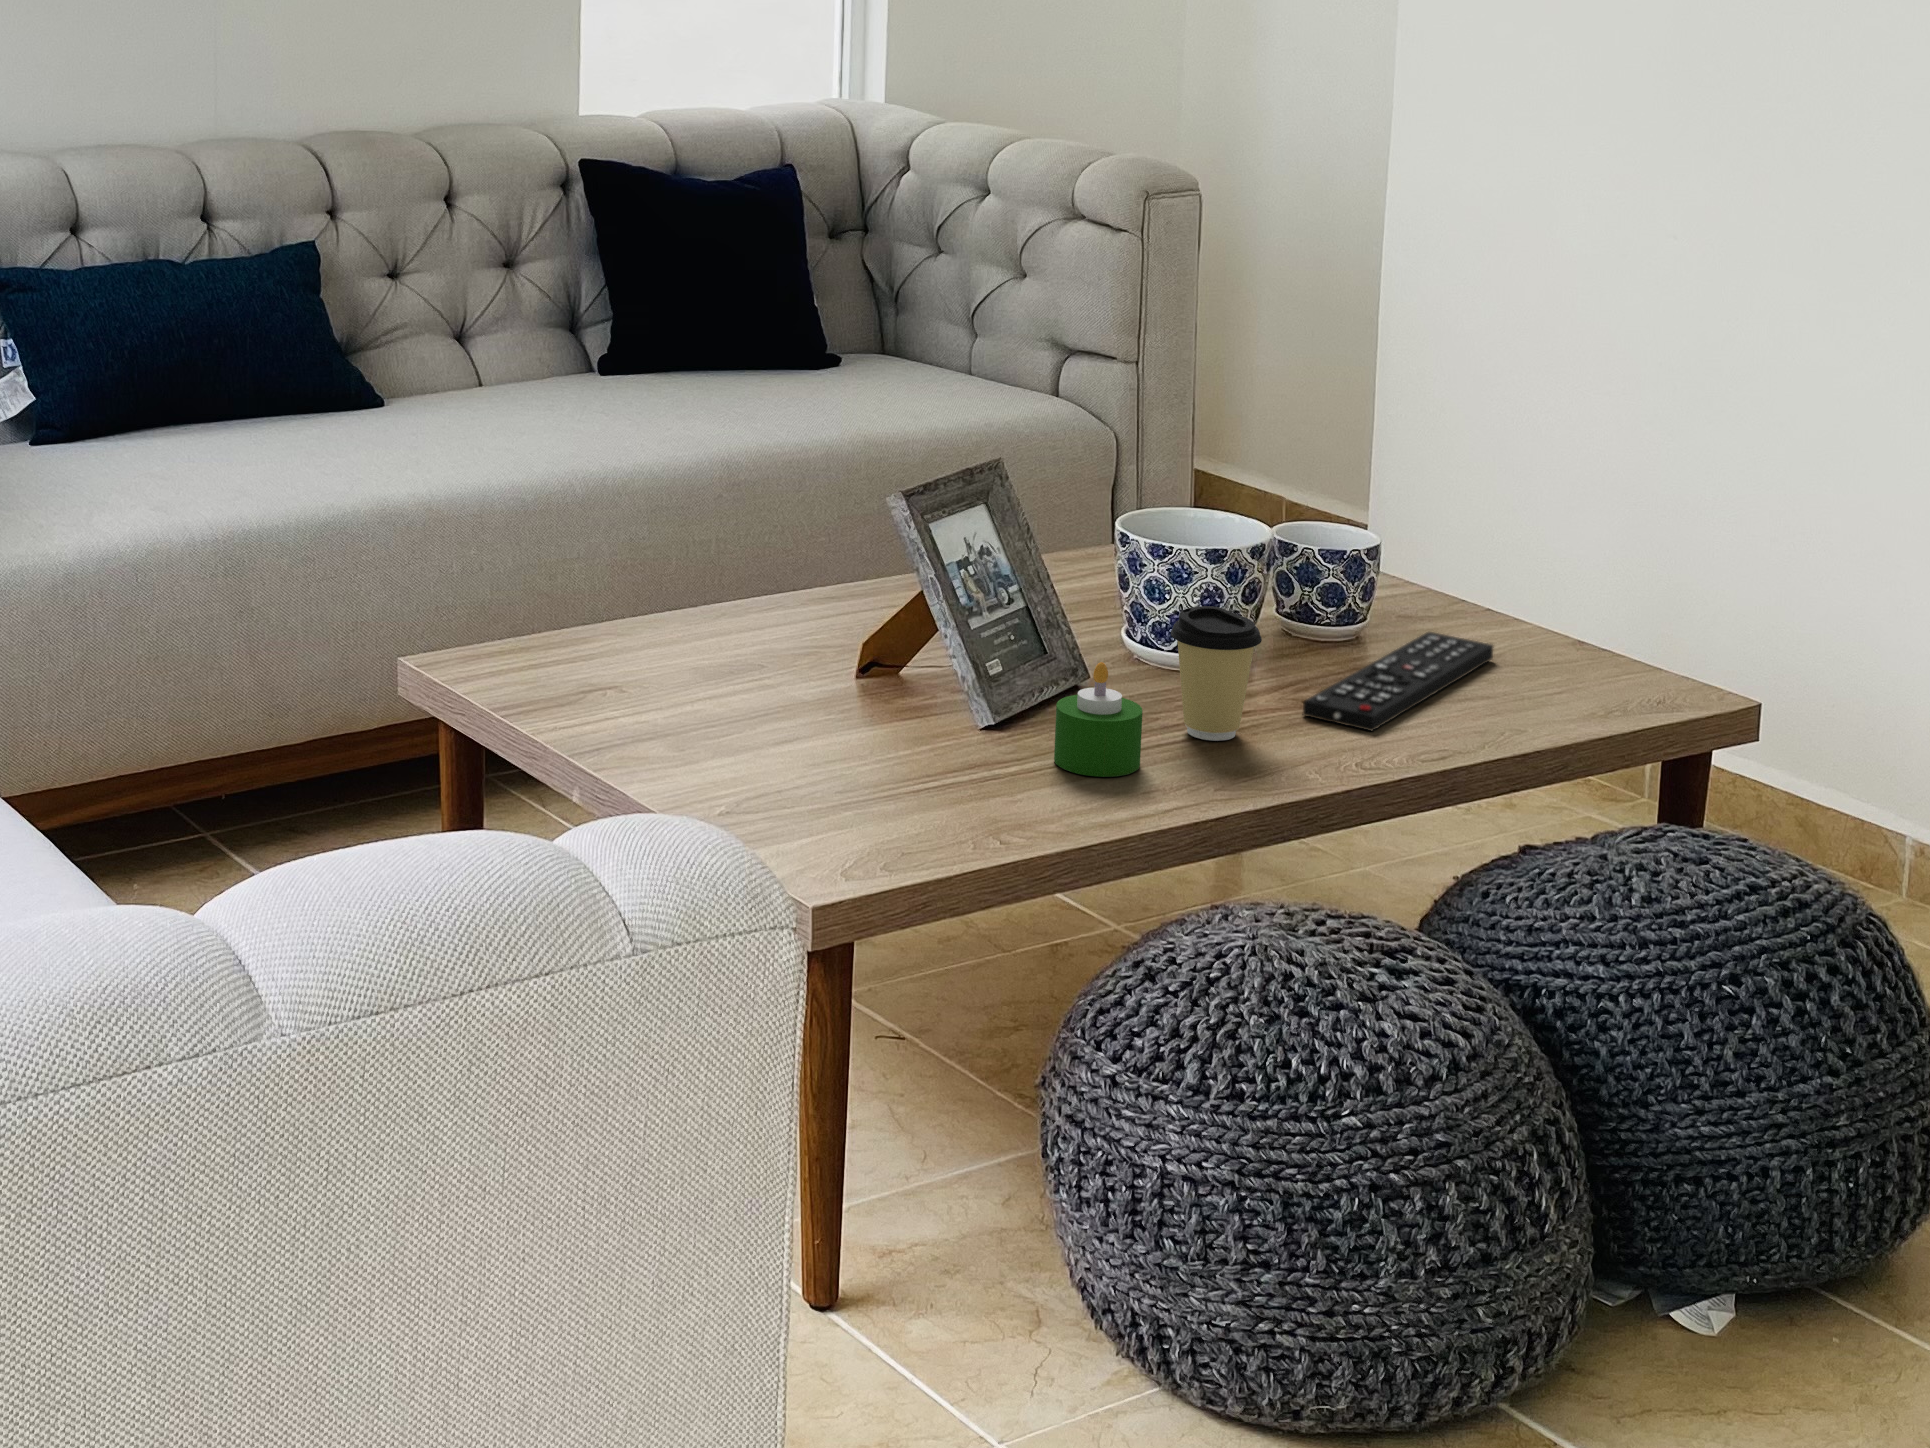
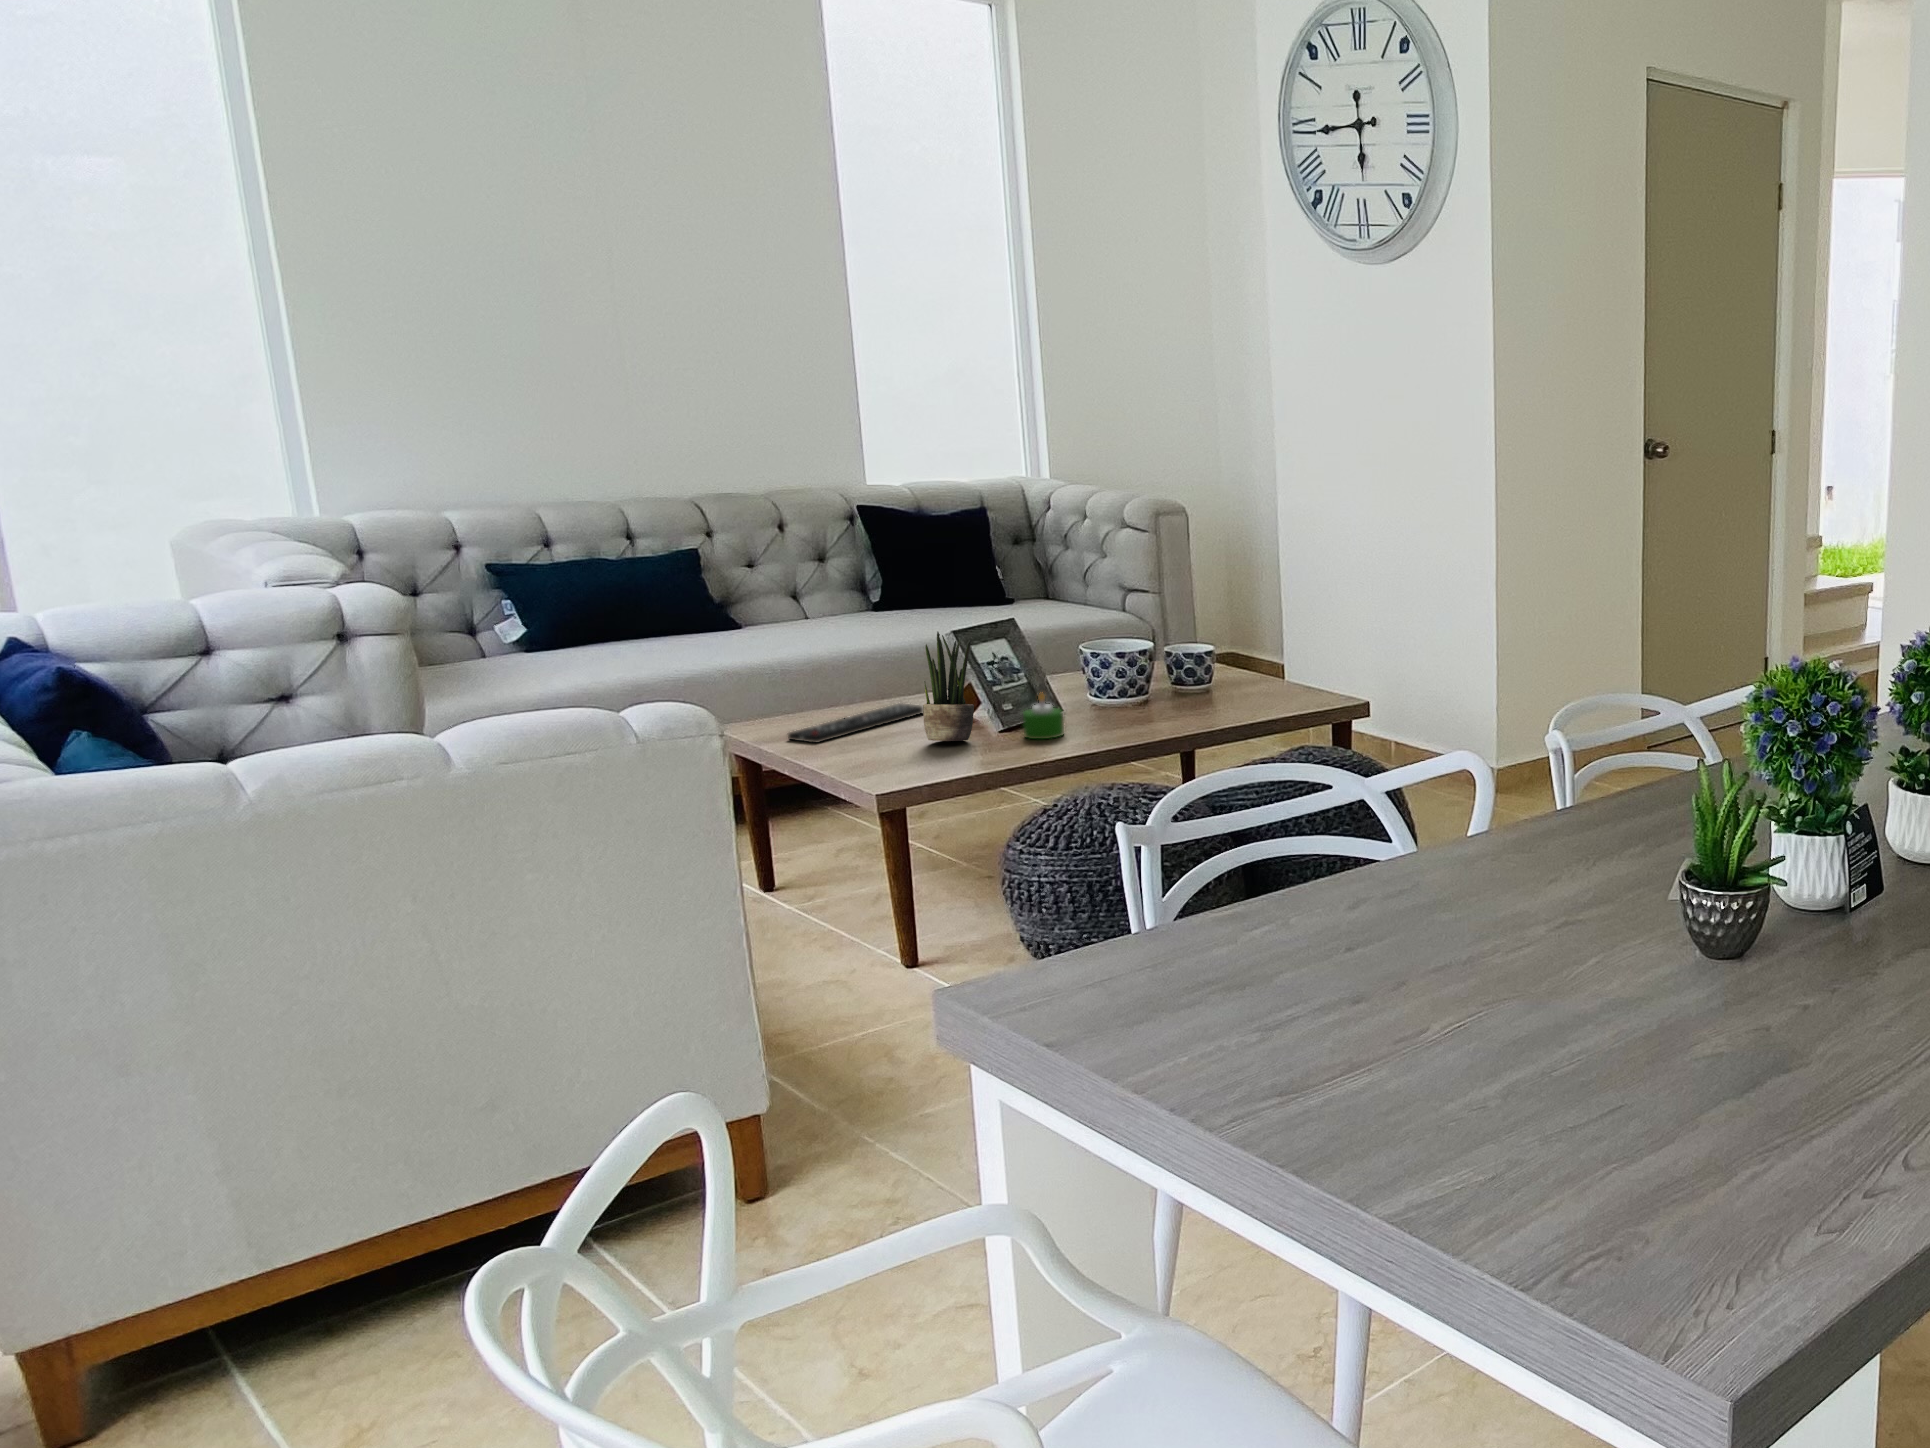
potted plant: none [855,508,969,768] -> present [923,632,974,741]
coffee cup: present [1171,606,1262,741] -> none [1082,670,1124,725]
remote control: present [1302,632,1494,731] -> present [788,704,923,743]

